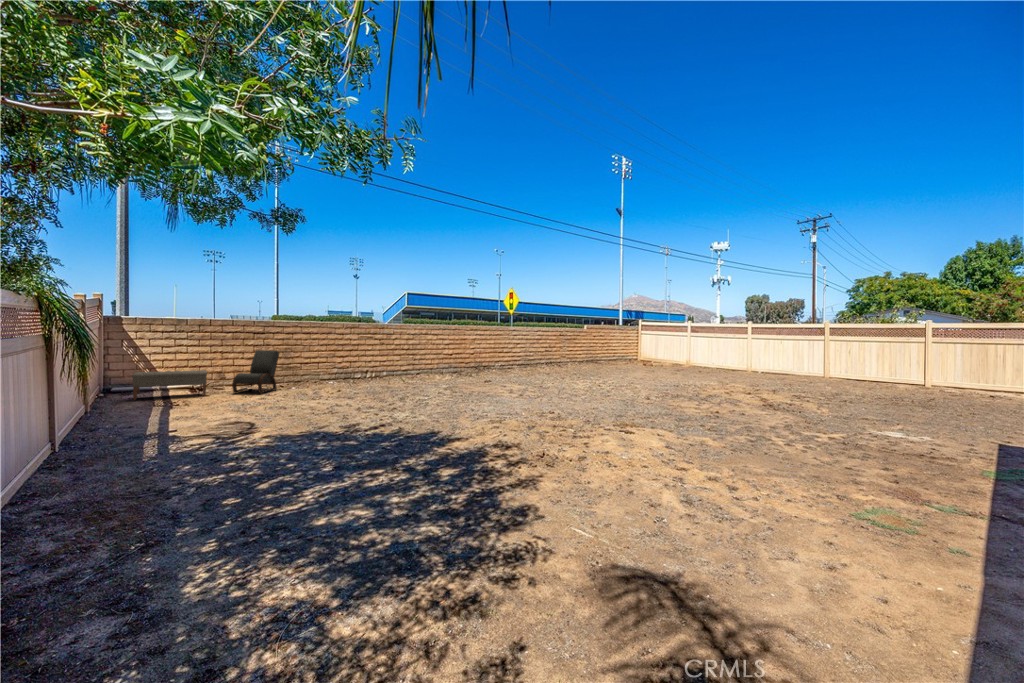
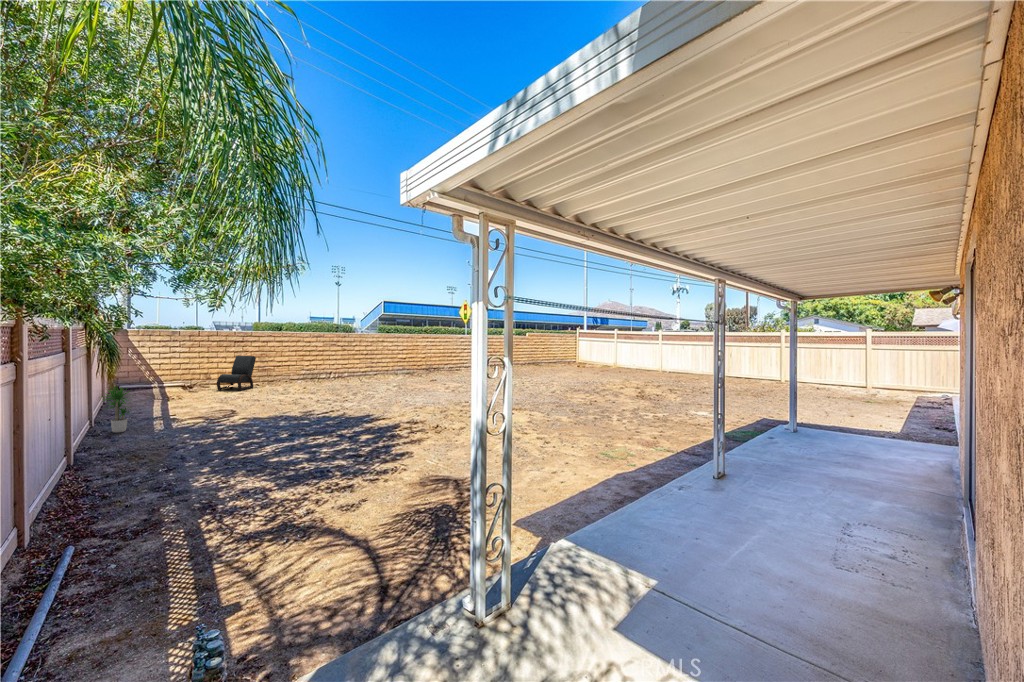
bench: present [132,370,207,400] -> none [136,372,196,396]
potted plant: none [52,390,115,461] -> present [102,387,130,433]

